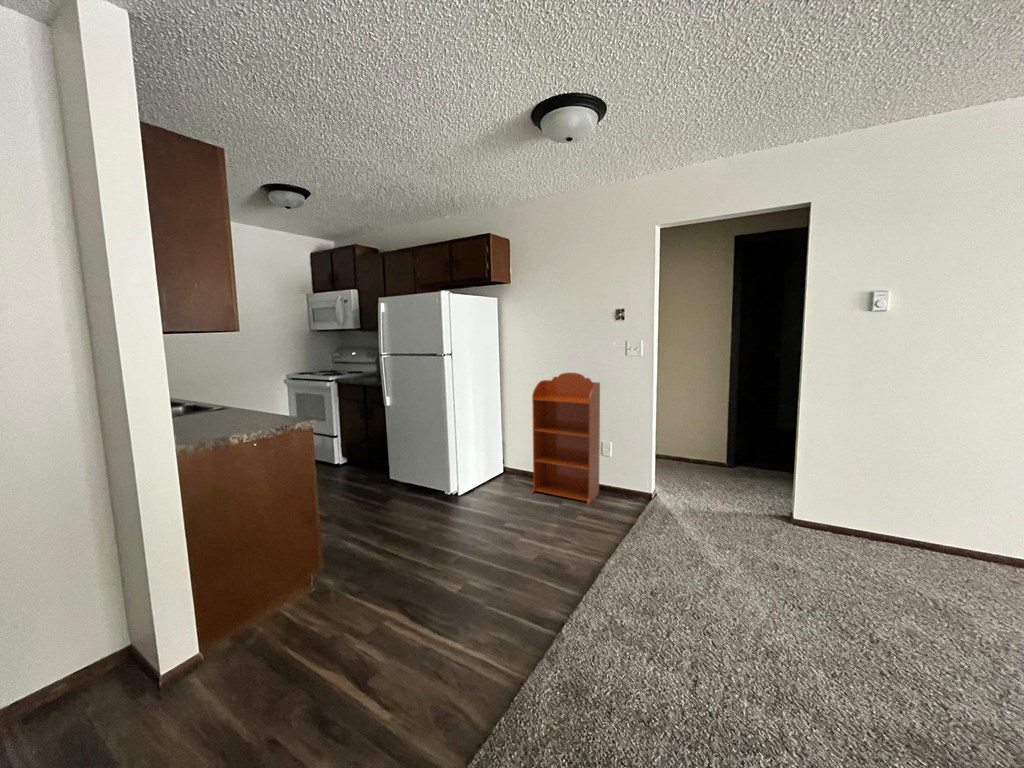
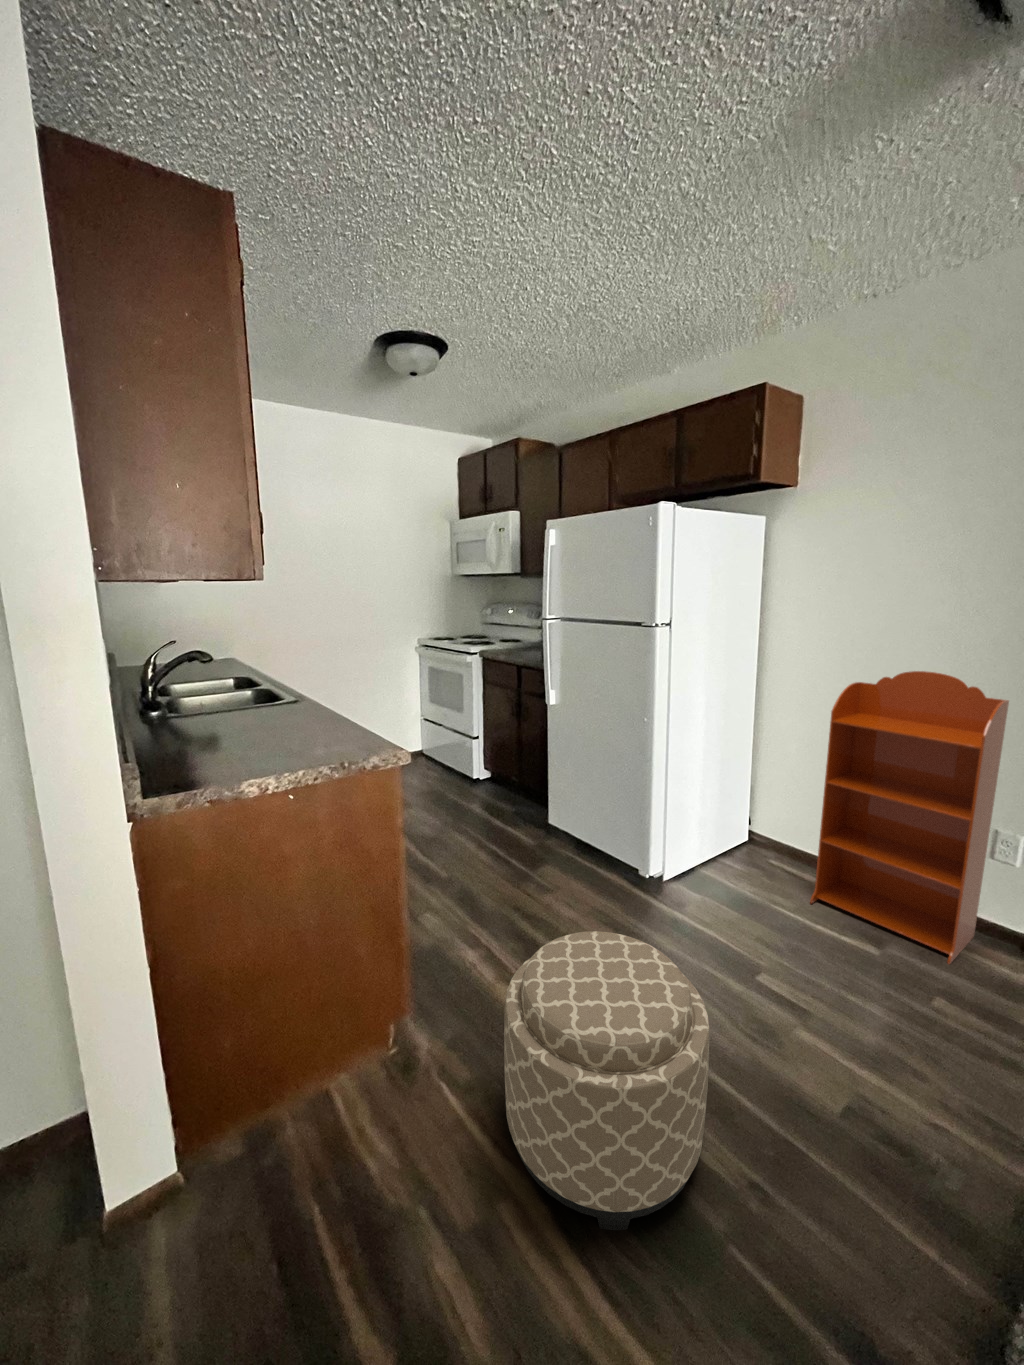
ottoman: none [375,503,476,631] -> present [504,931,709,1230]

